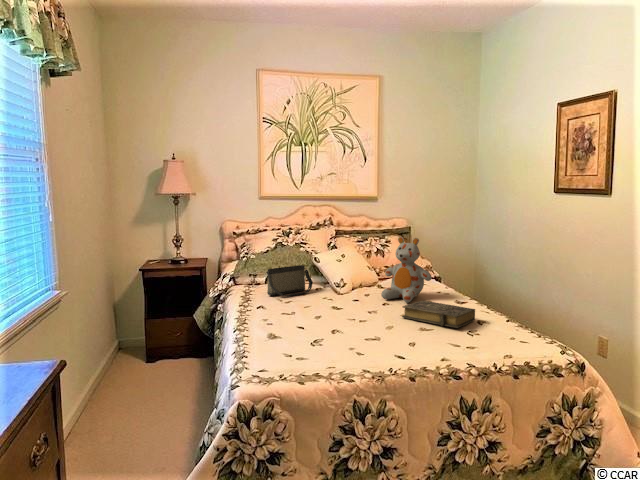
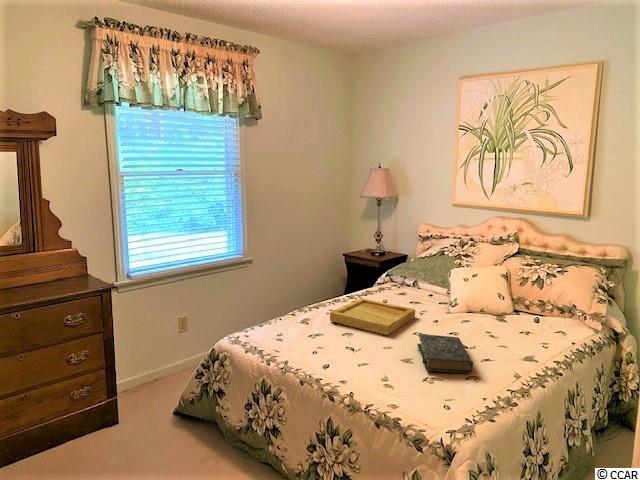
stuffed bear: present [381,237,432,302] -> none [451,265,503,337]
handbag: present [267,265,313,296] -> none [377,271,421,301]
tray: none [280,294,367,326] -> present [330,298,415,335]

